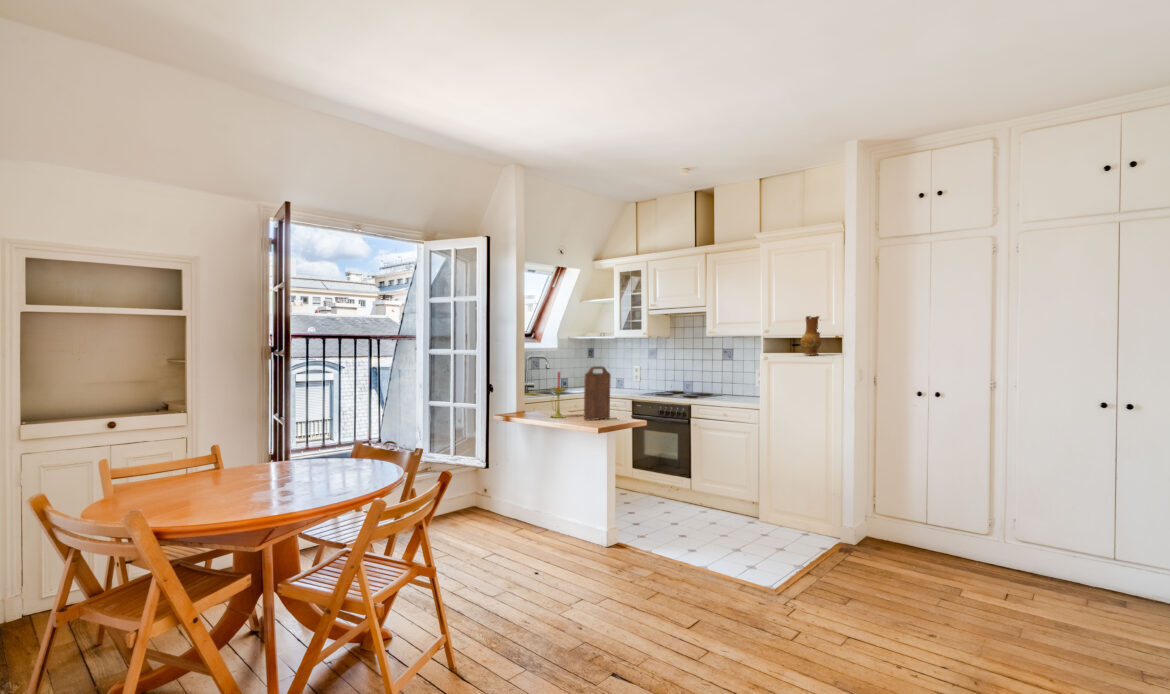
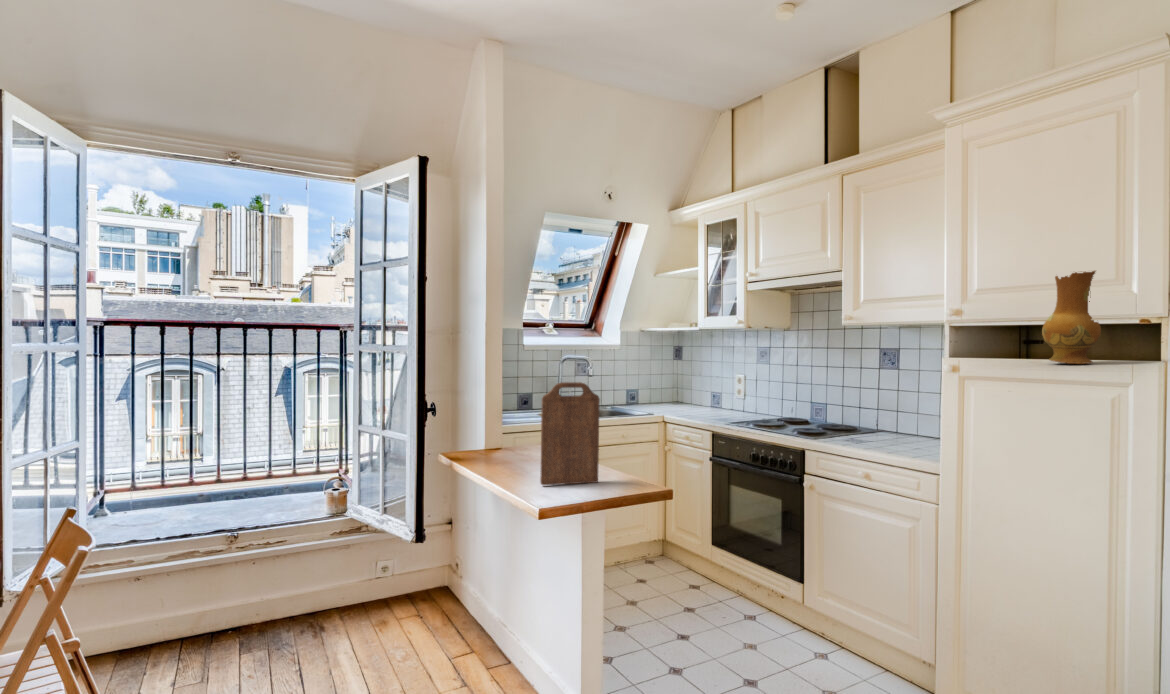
candle: present [550,372,567,418] -> none [501,387,537,473]

